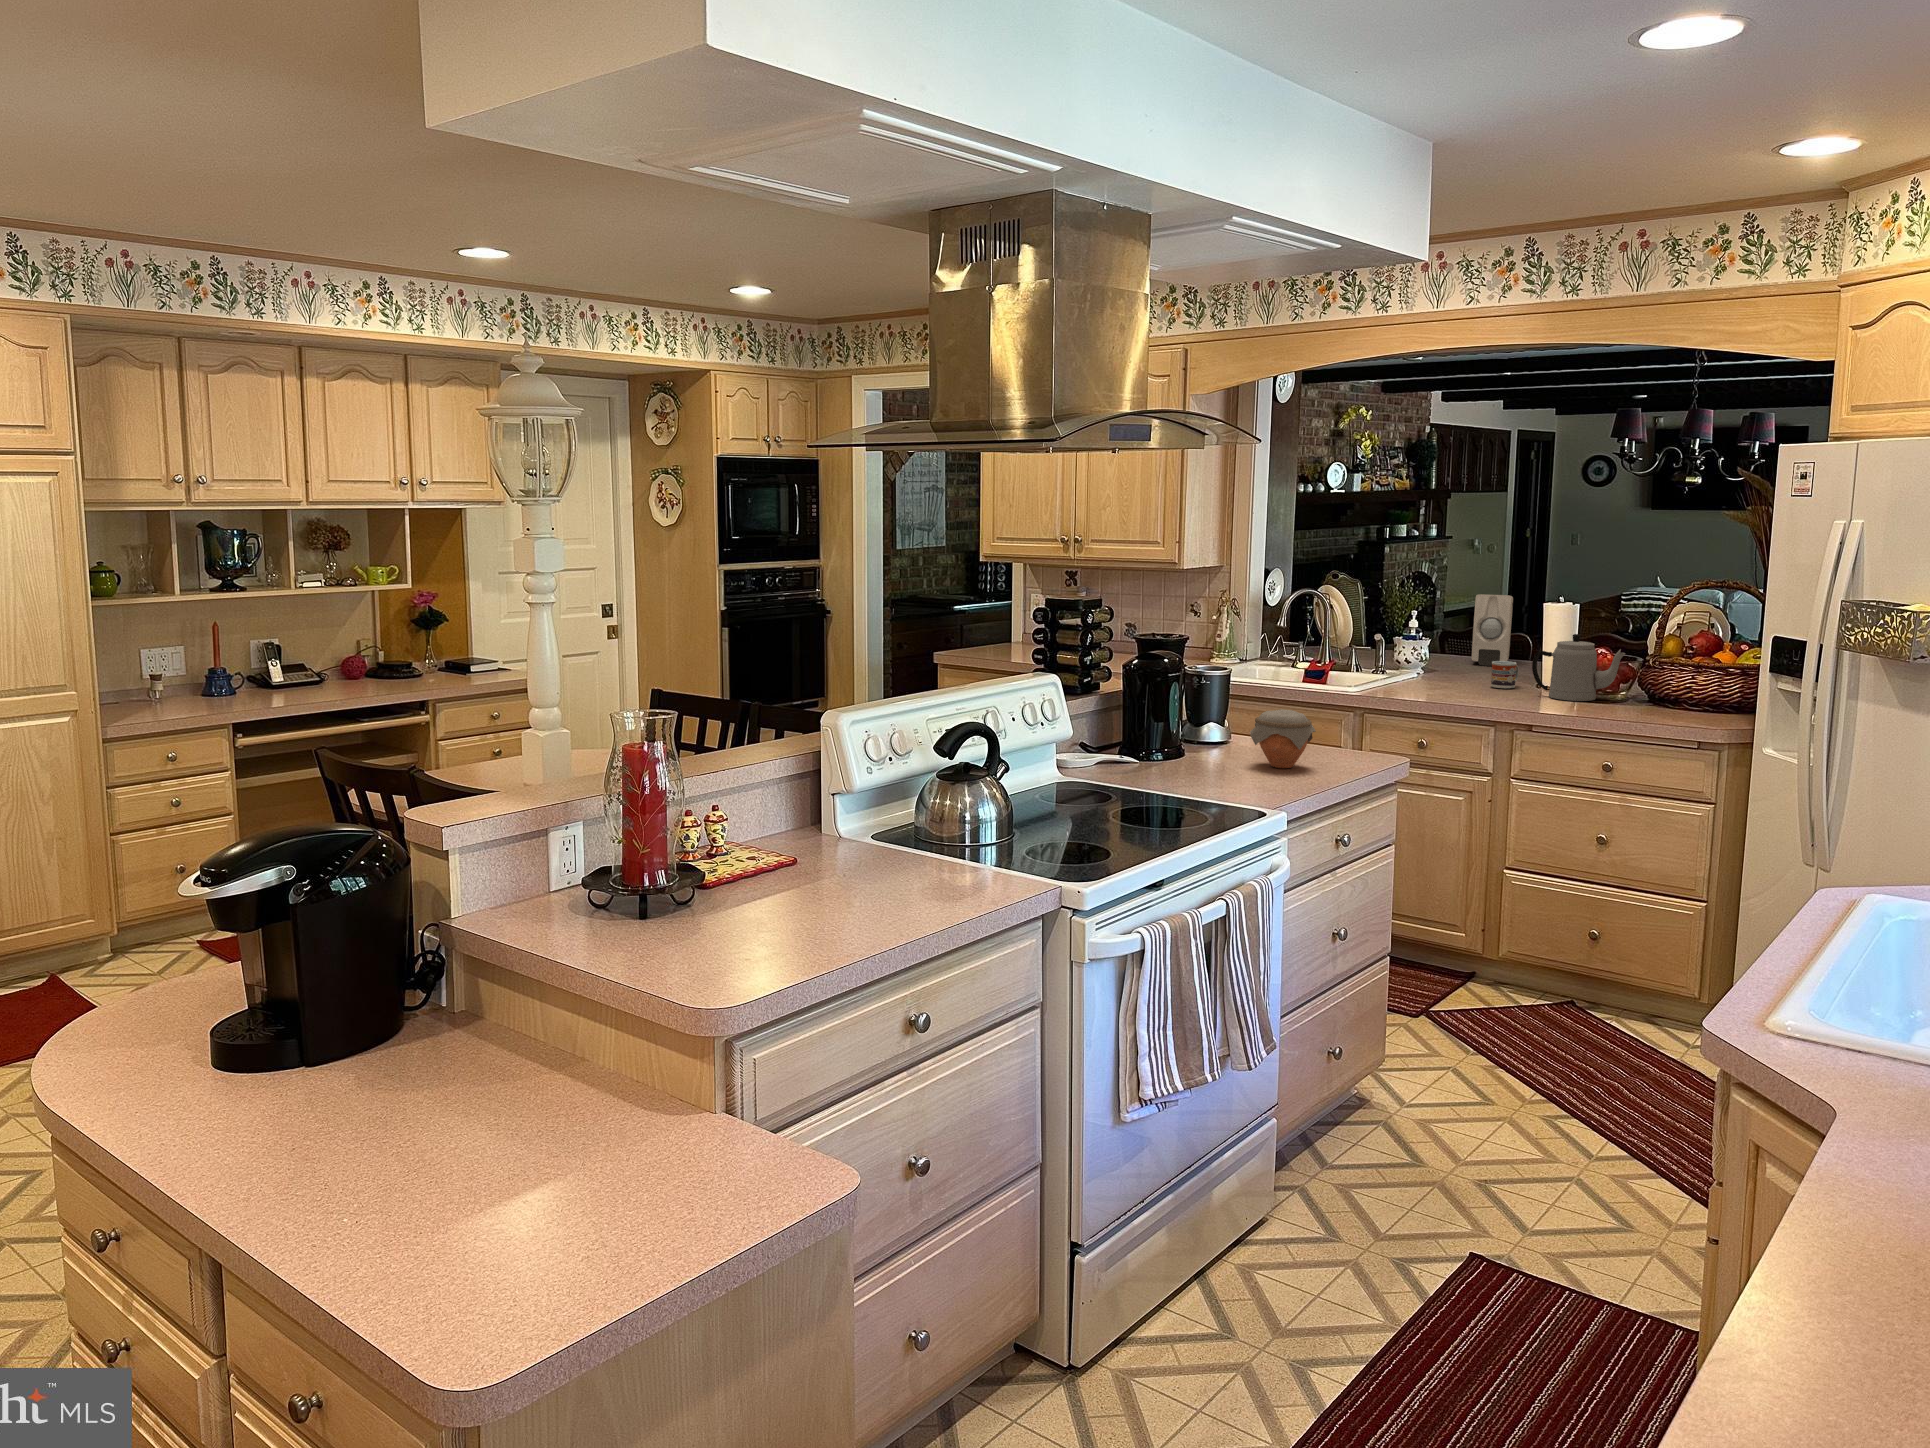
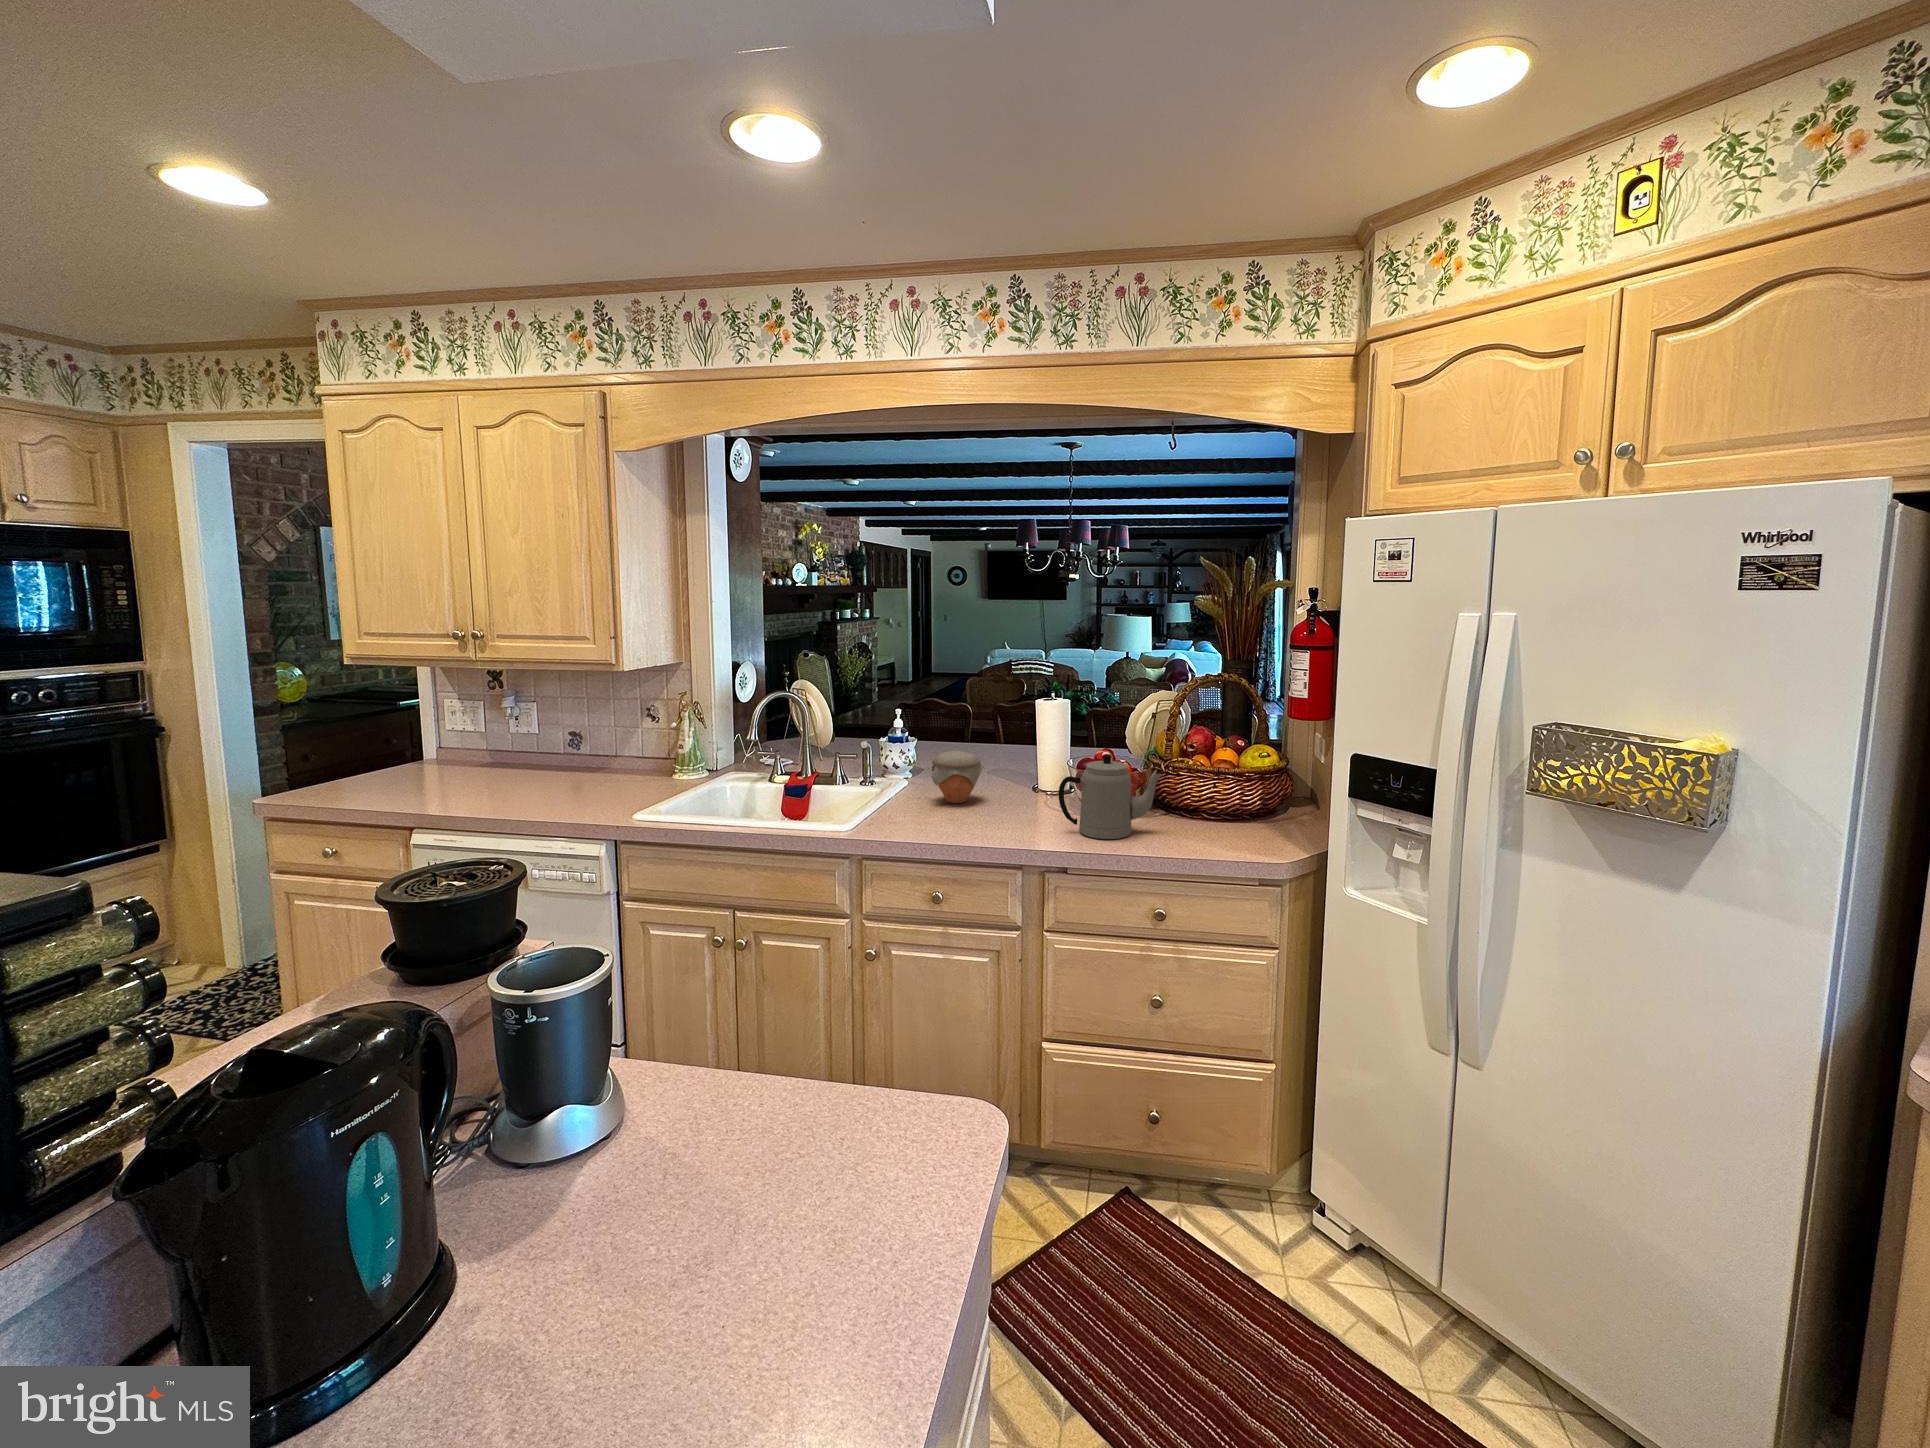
soap dispenser: present [1472,594,1513,666] -> none [964,693,1000,772]
cup: present [1491,661,1519,688] -> none [1005,783,1033,820]
jar: present [1250,709,1316,768] -> present [930,751,984,803]

